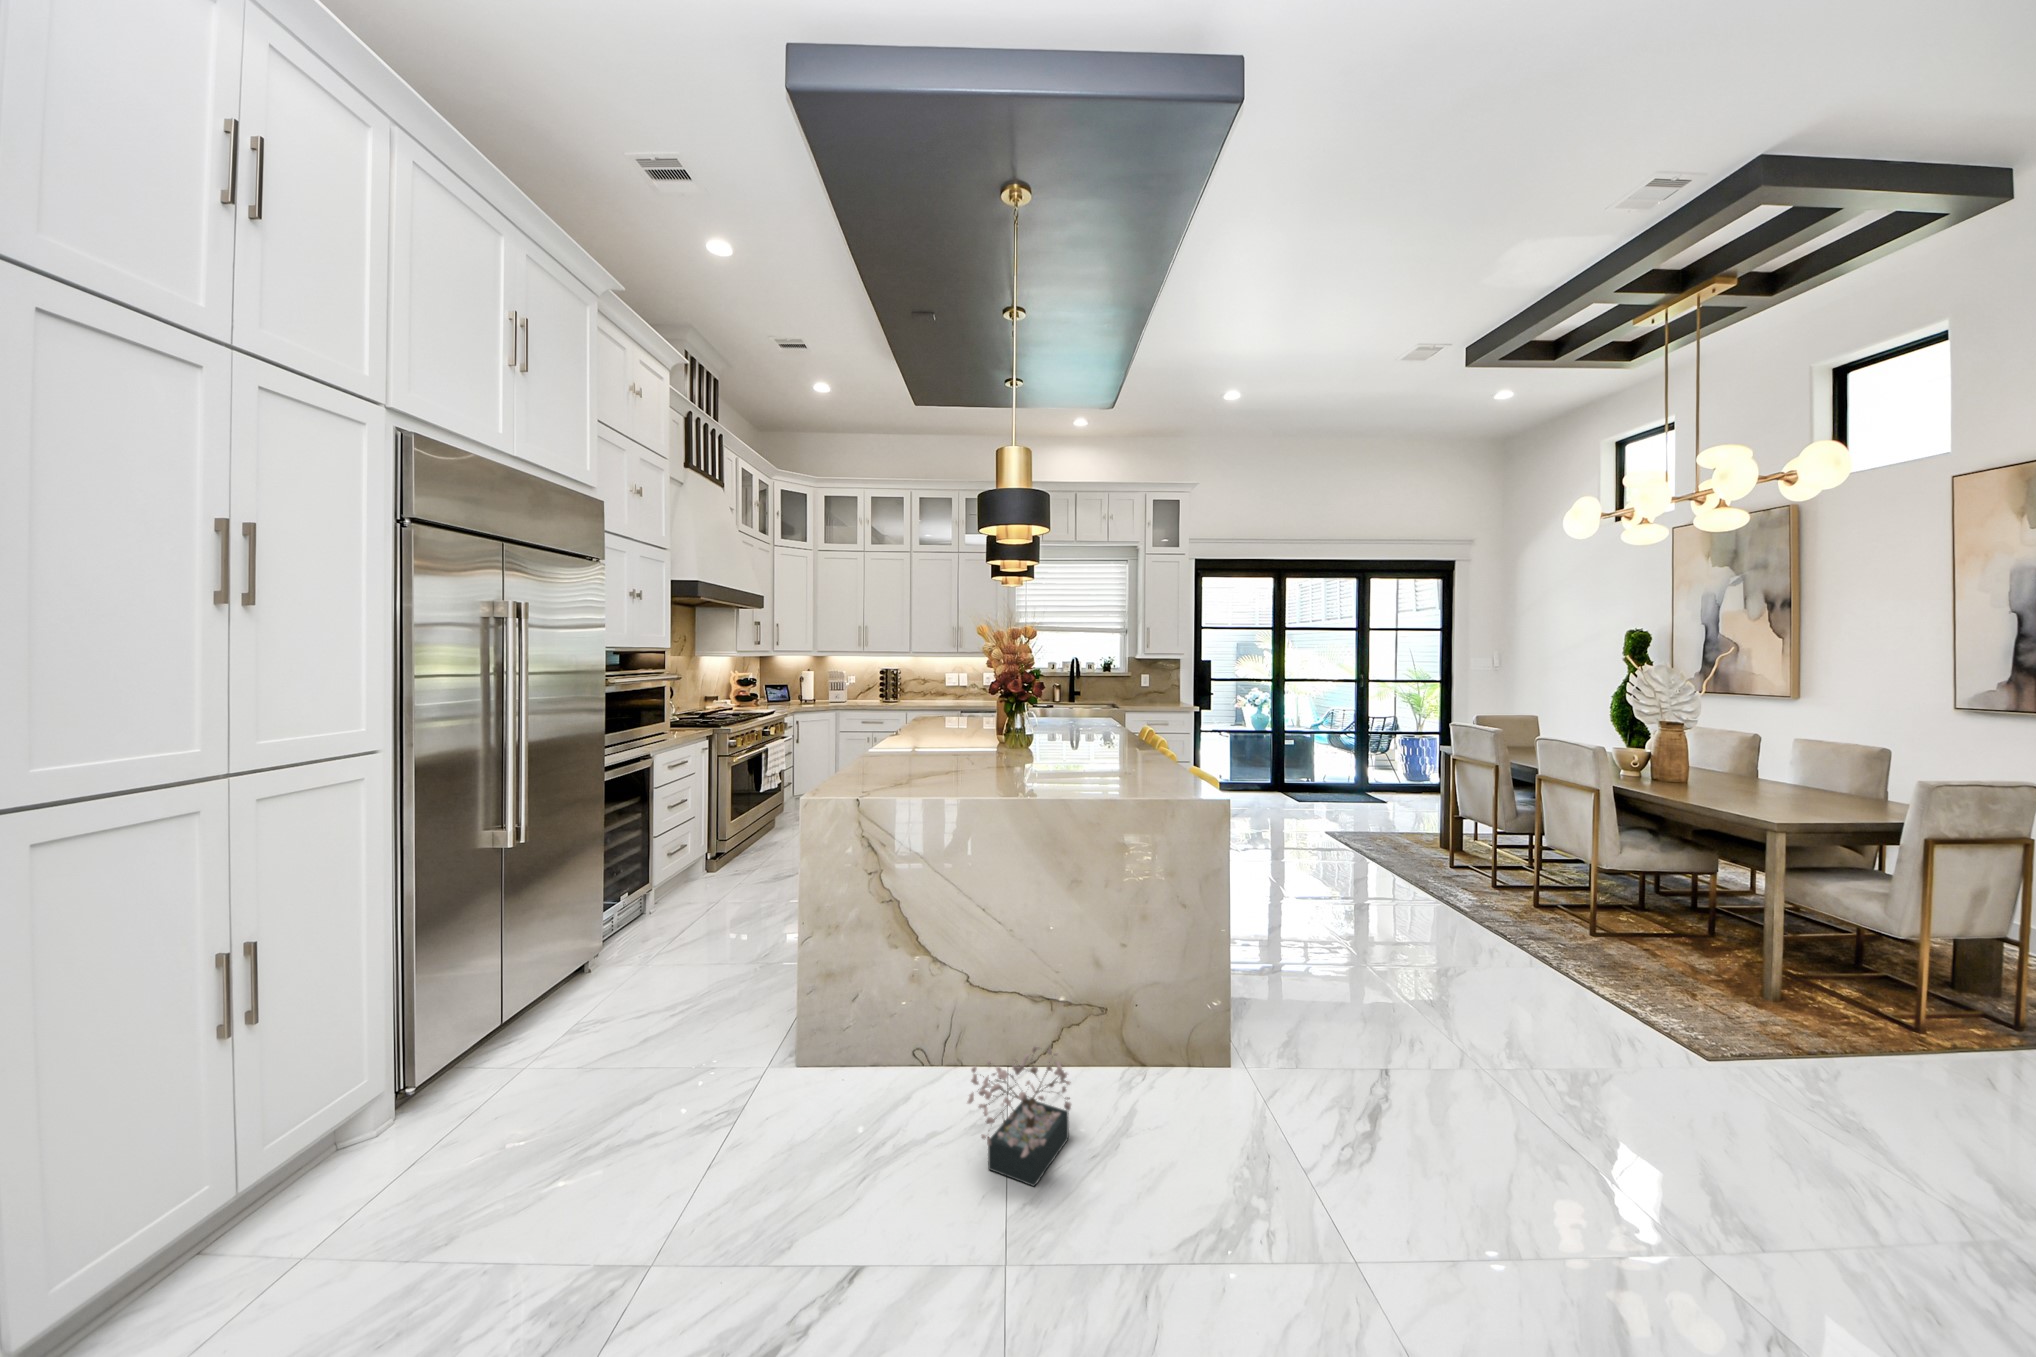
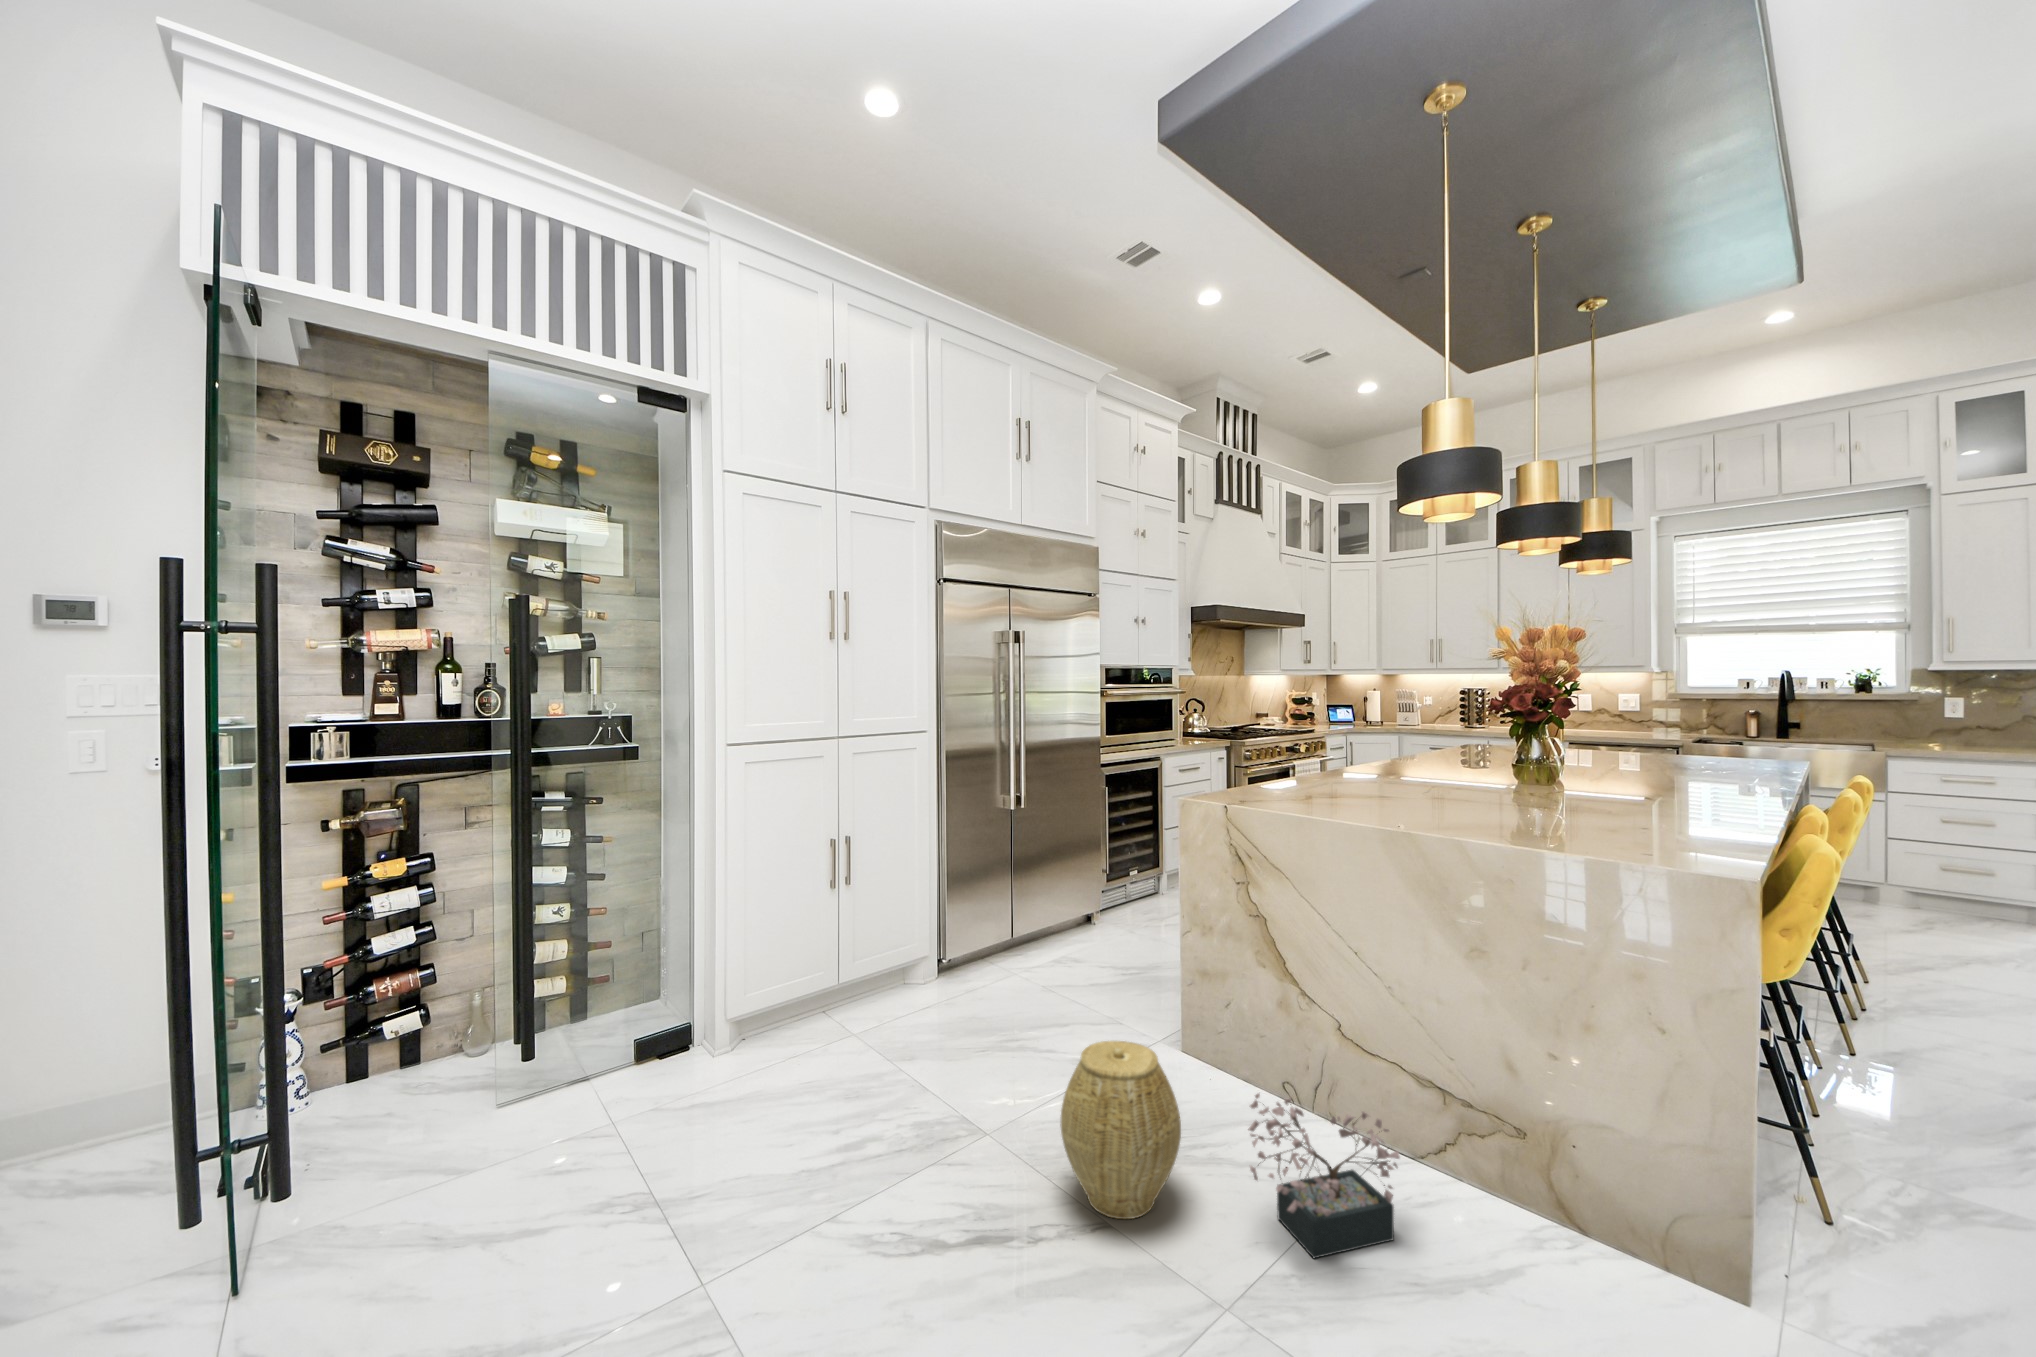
woven basket: none [788,1066,916,1259] -> present [1060,1041,1181,1219]

